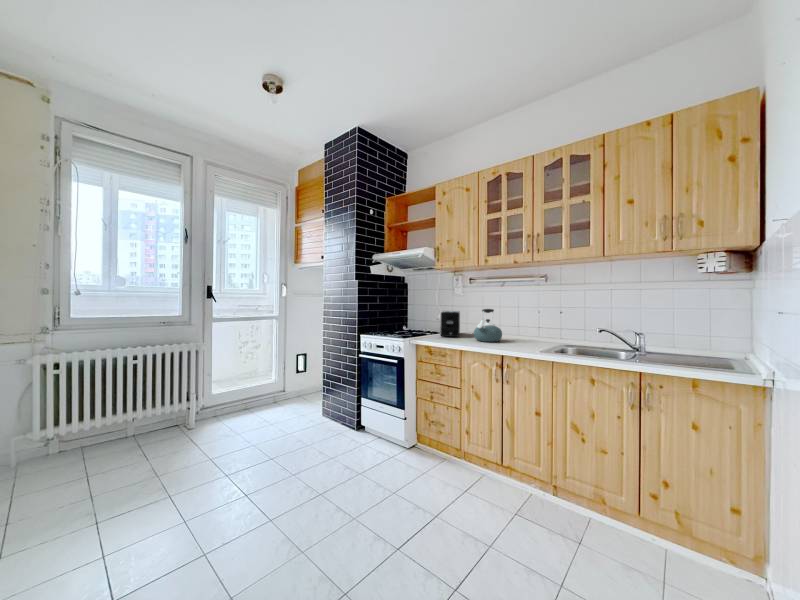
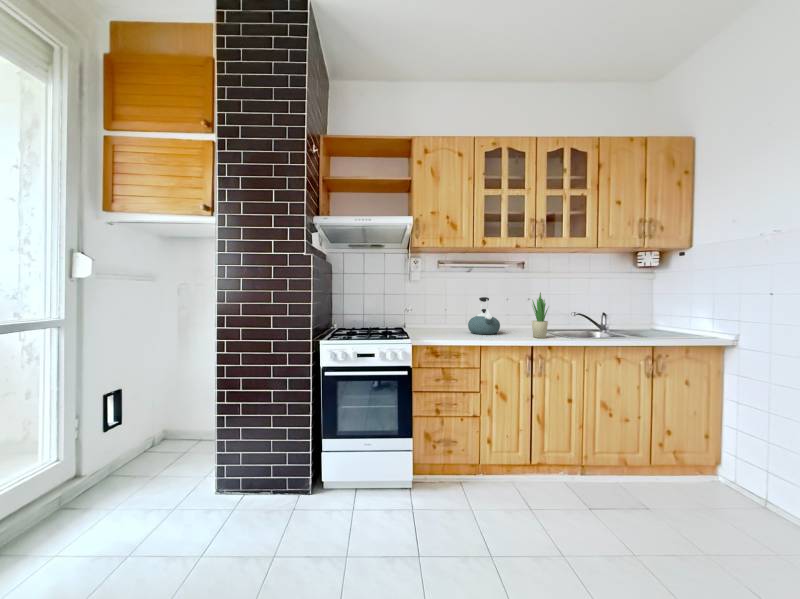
potted plant: none [510,305,528,349] -> present [532,293,548,338]
toaster: present [440,311,460,337] -> none [404,301,448,333]

